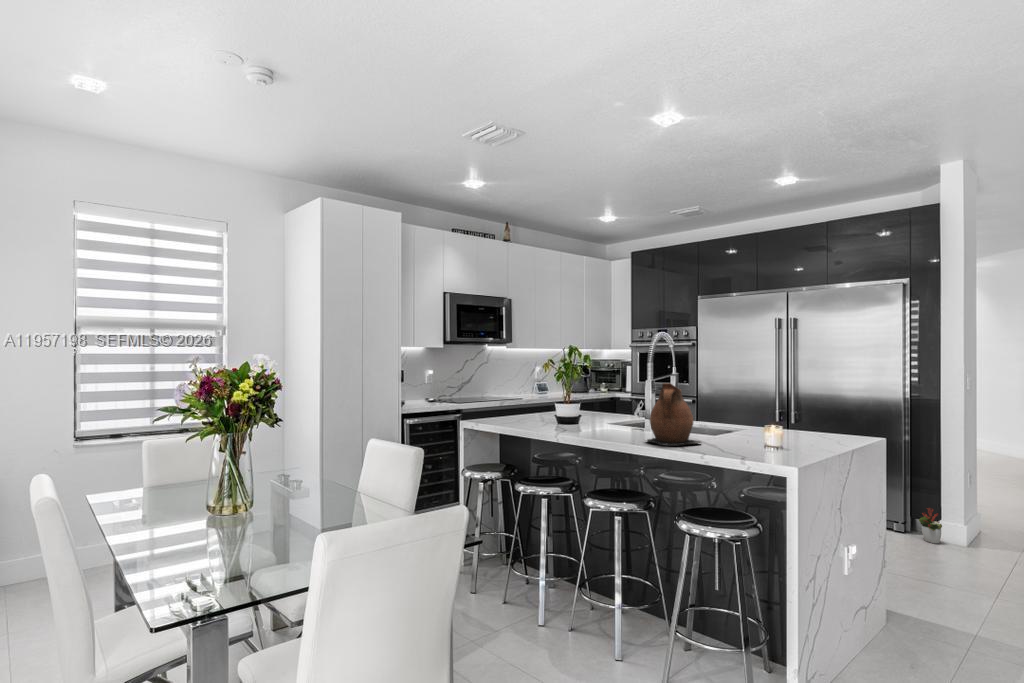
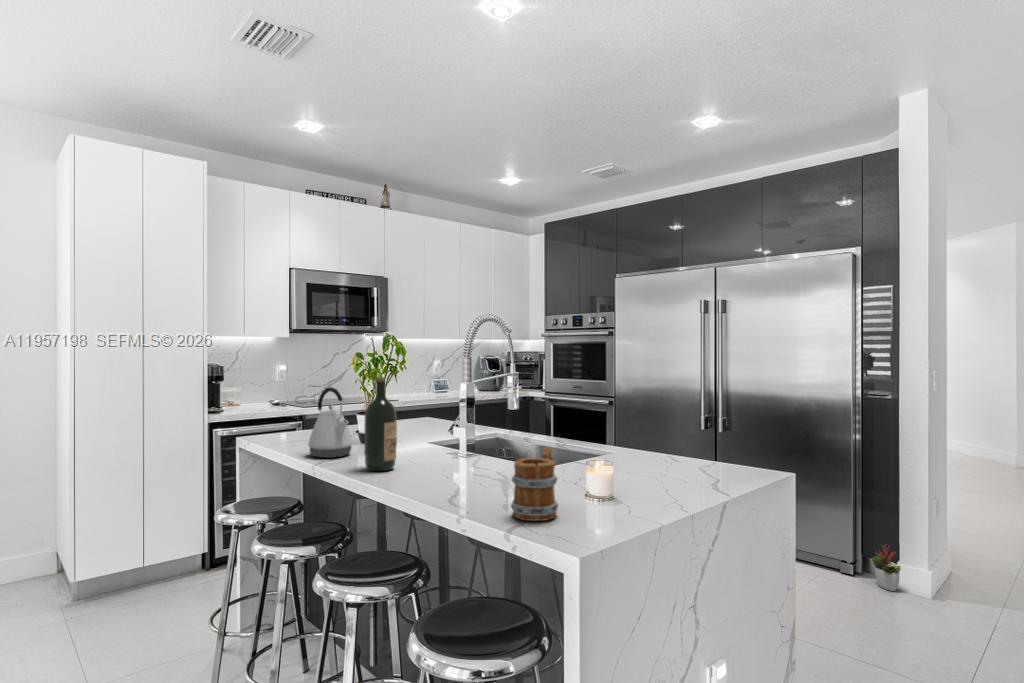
wine bottle: none [593,376,614,437] -> present [364,377,397,471]
ceramic pitcher: present [647,383,701,445] -> none [419,389,509,493]
kettle: none [539,384,569,431] -> present [308,387,353,458]
mug: none [723,416,751,456] -> present [511,447,558,521]

